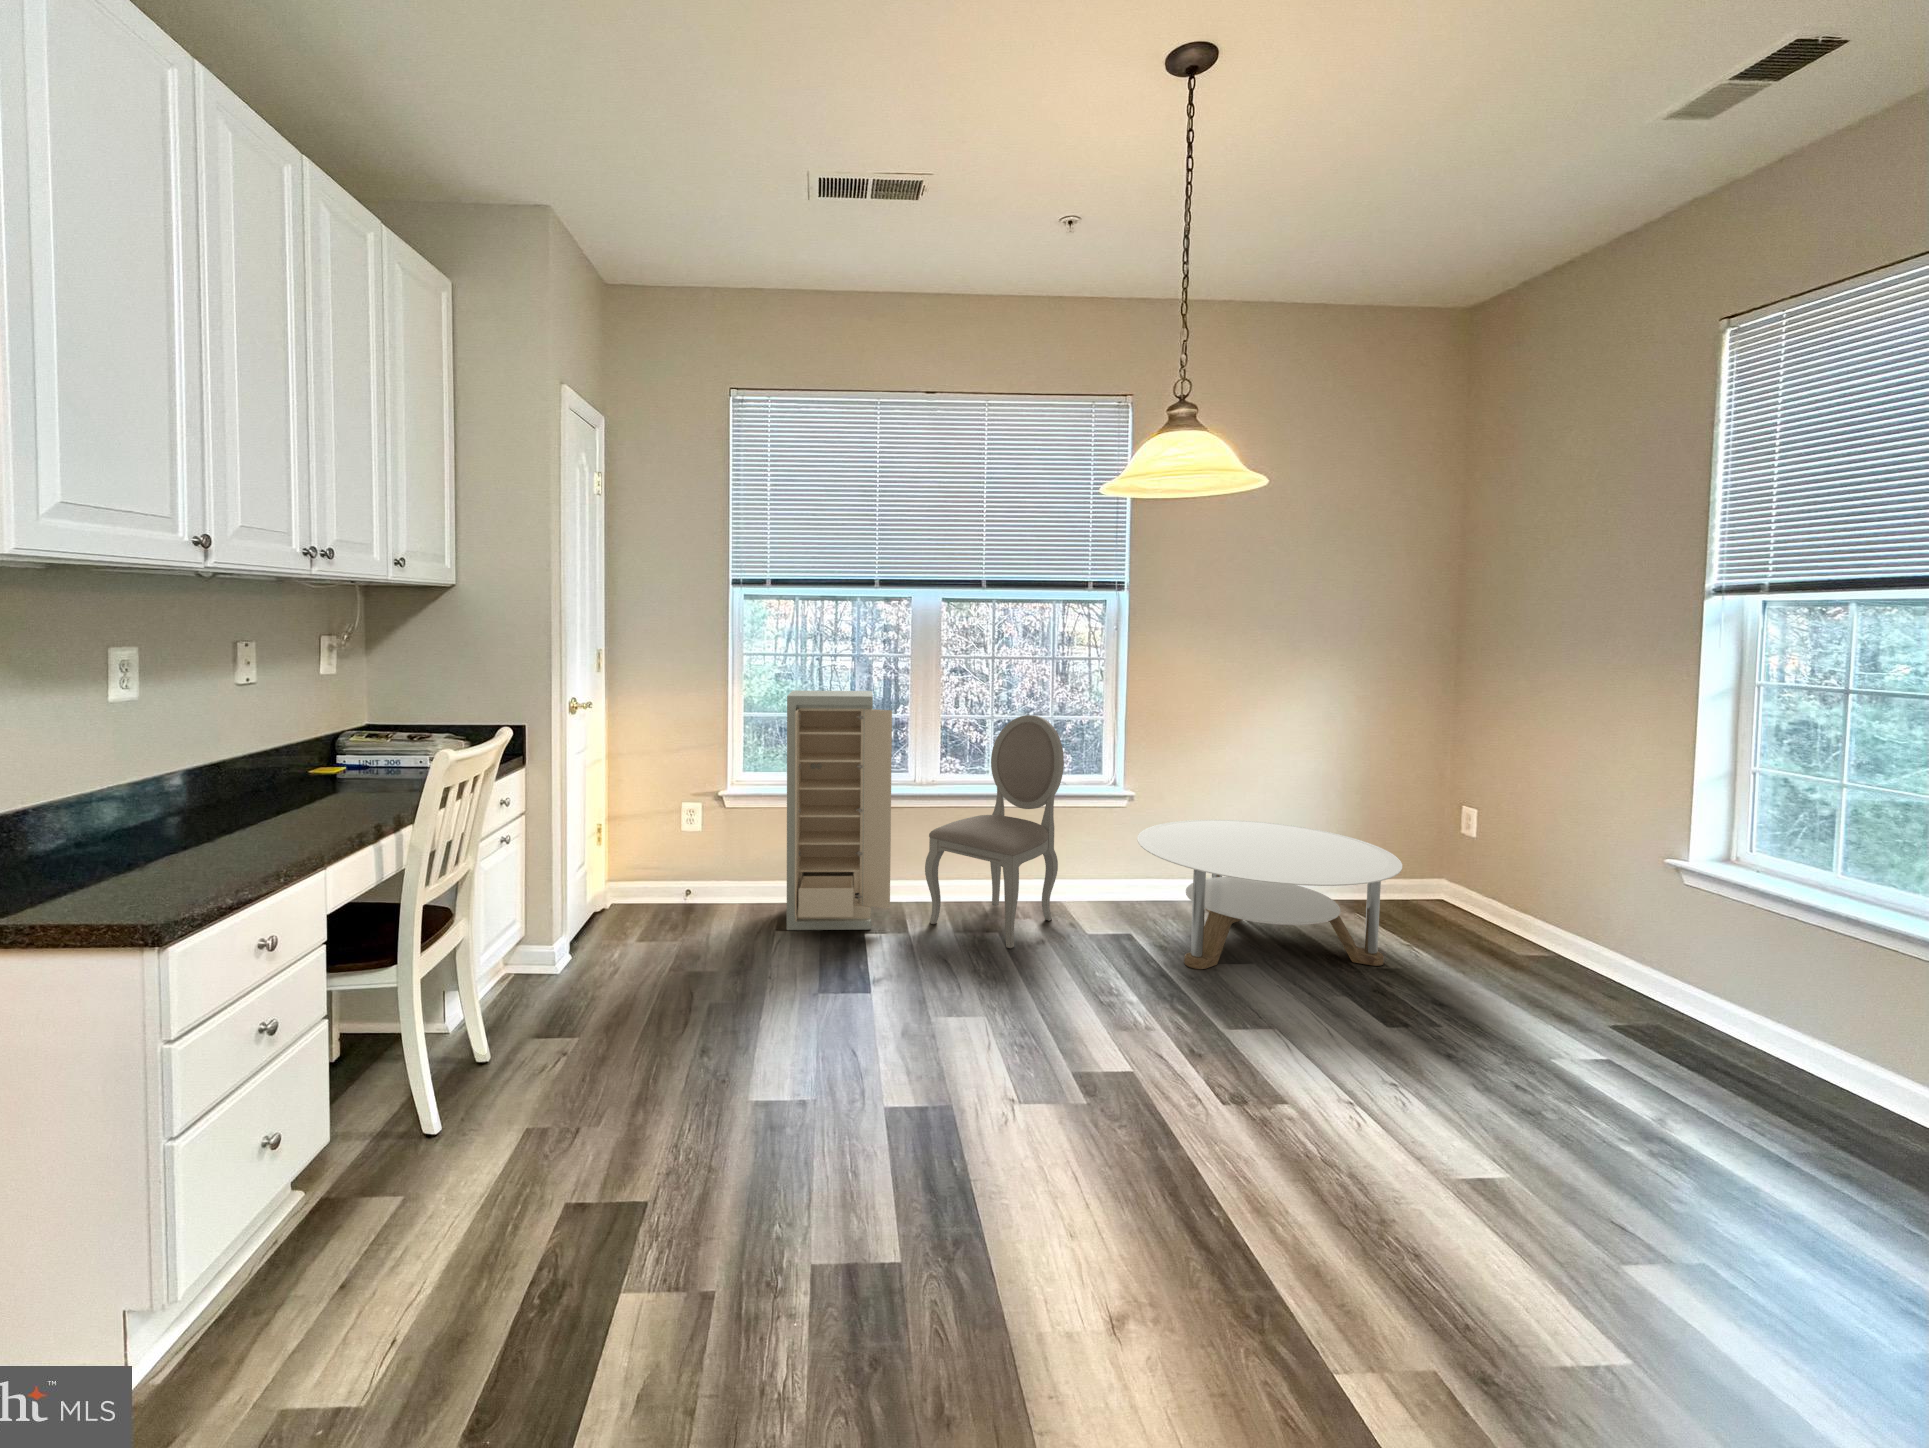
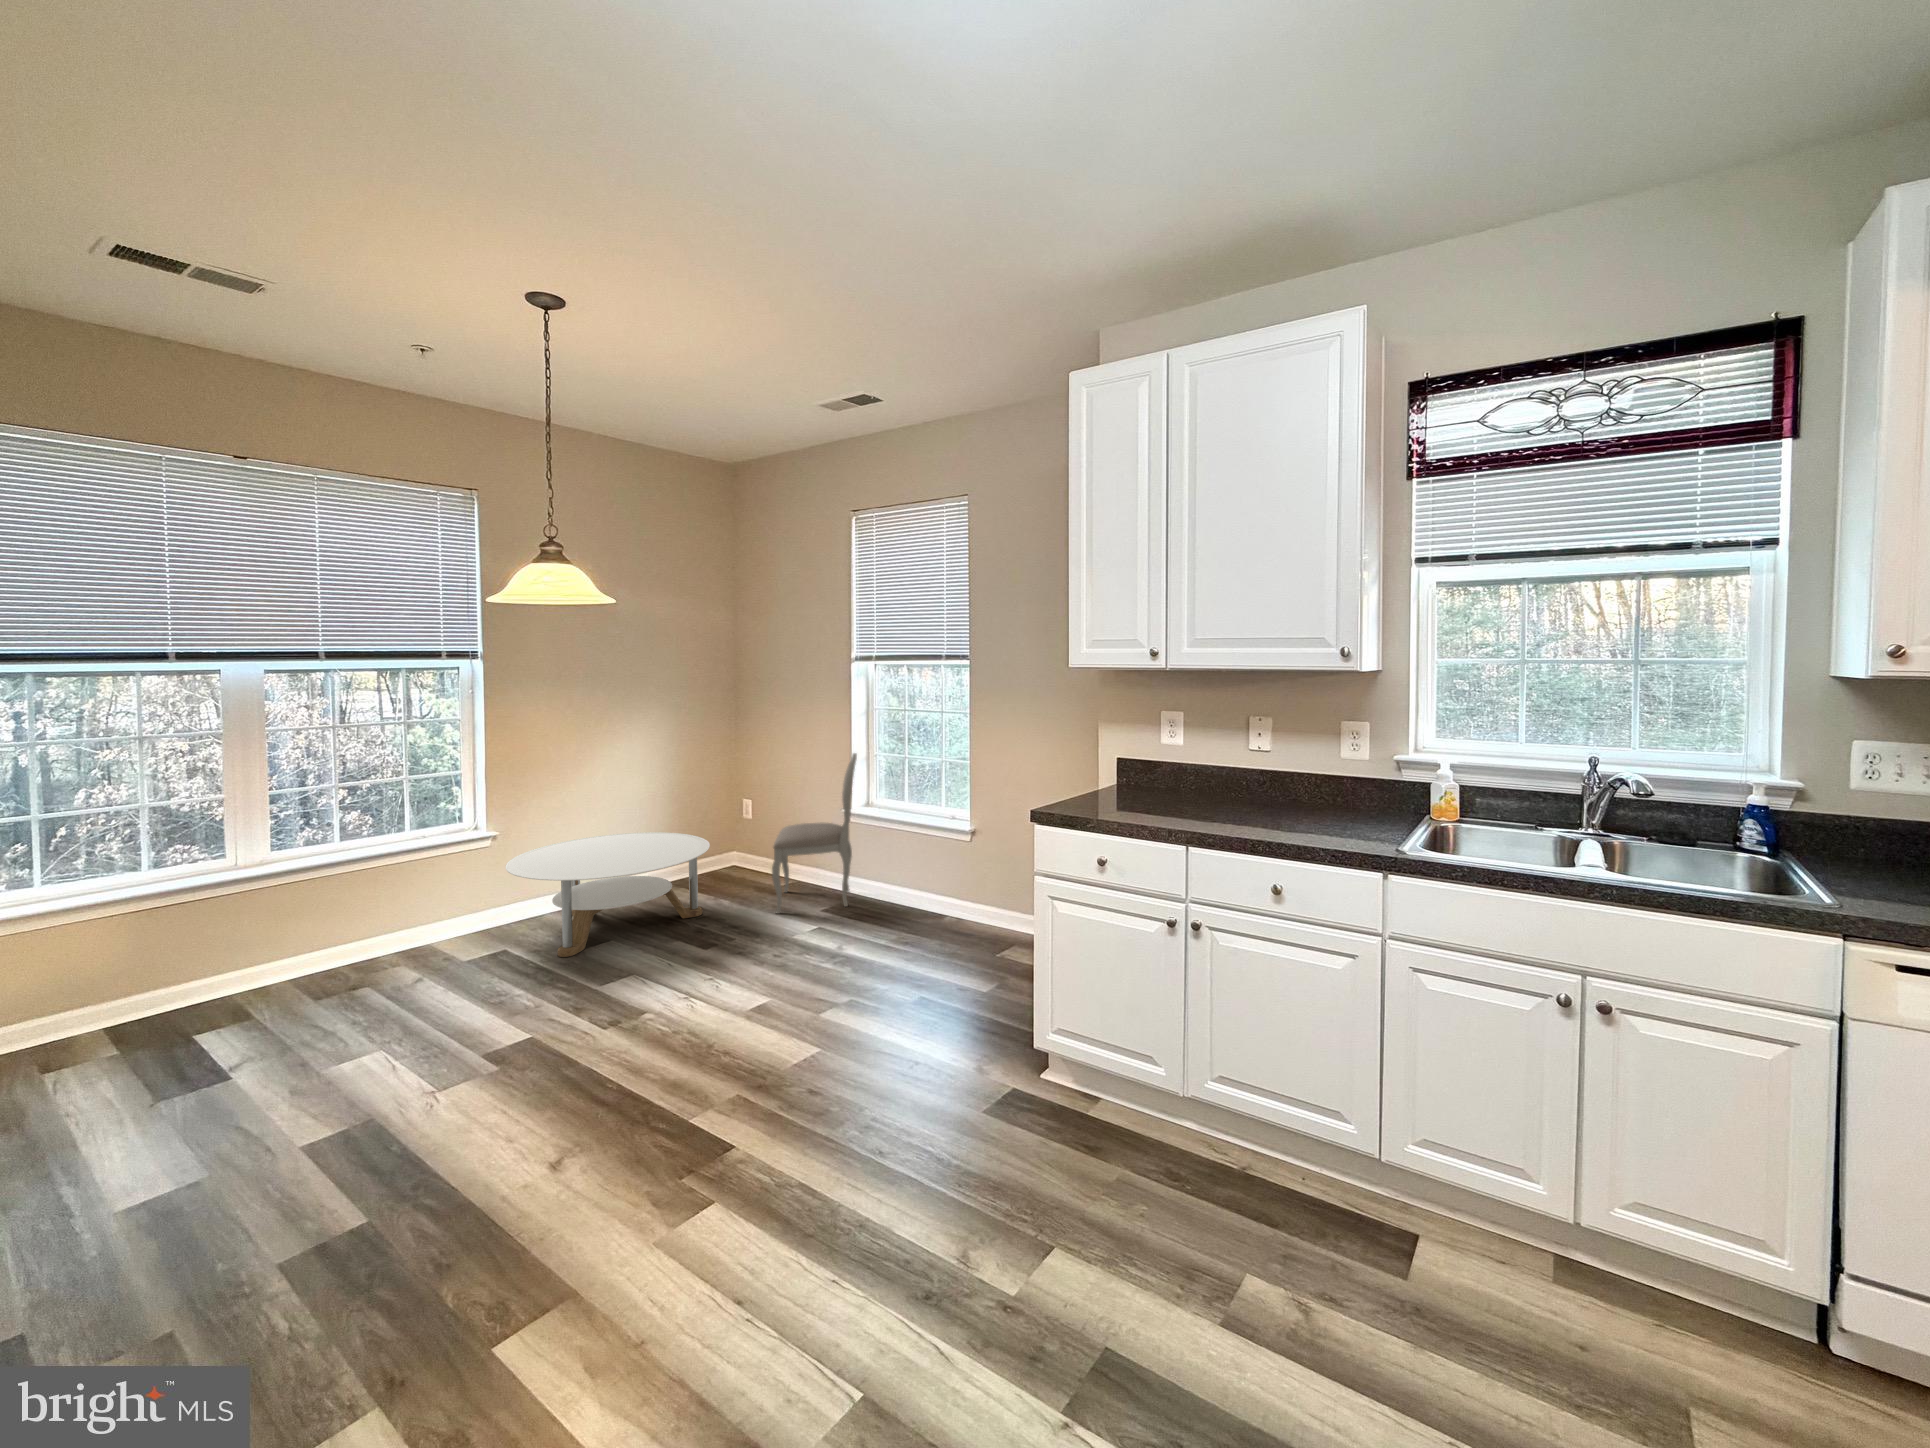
storage cabinet: present [787,690,892,930] -> none [34,777,223,1068]
dining chair: present [925,715,1064,948] -> present [772,753,857,914]

